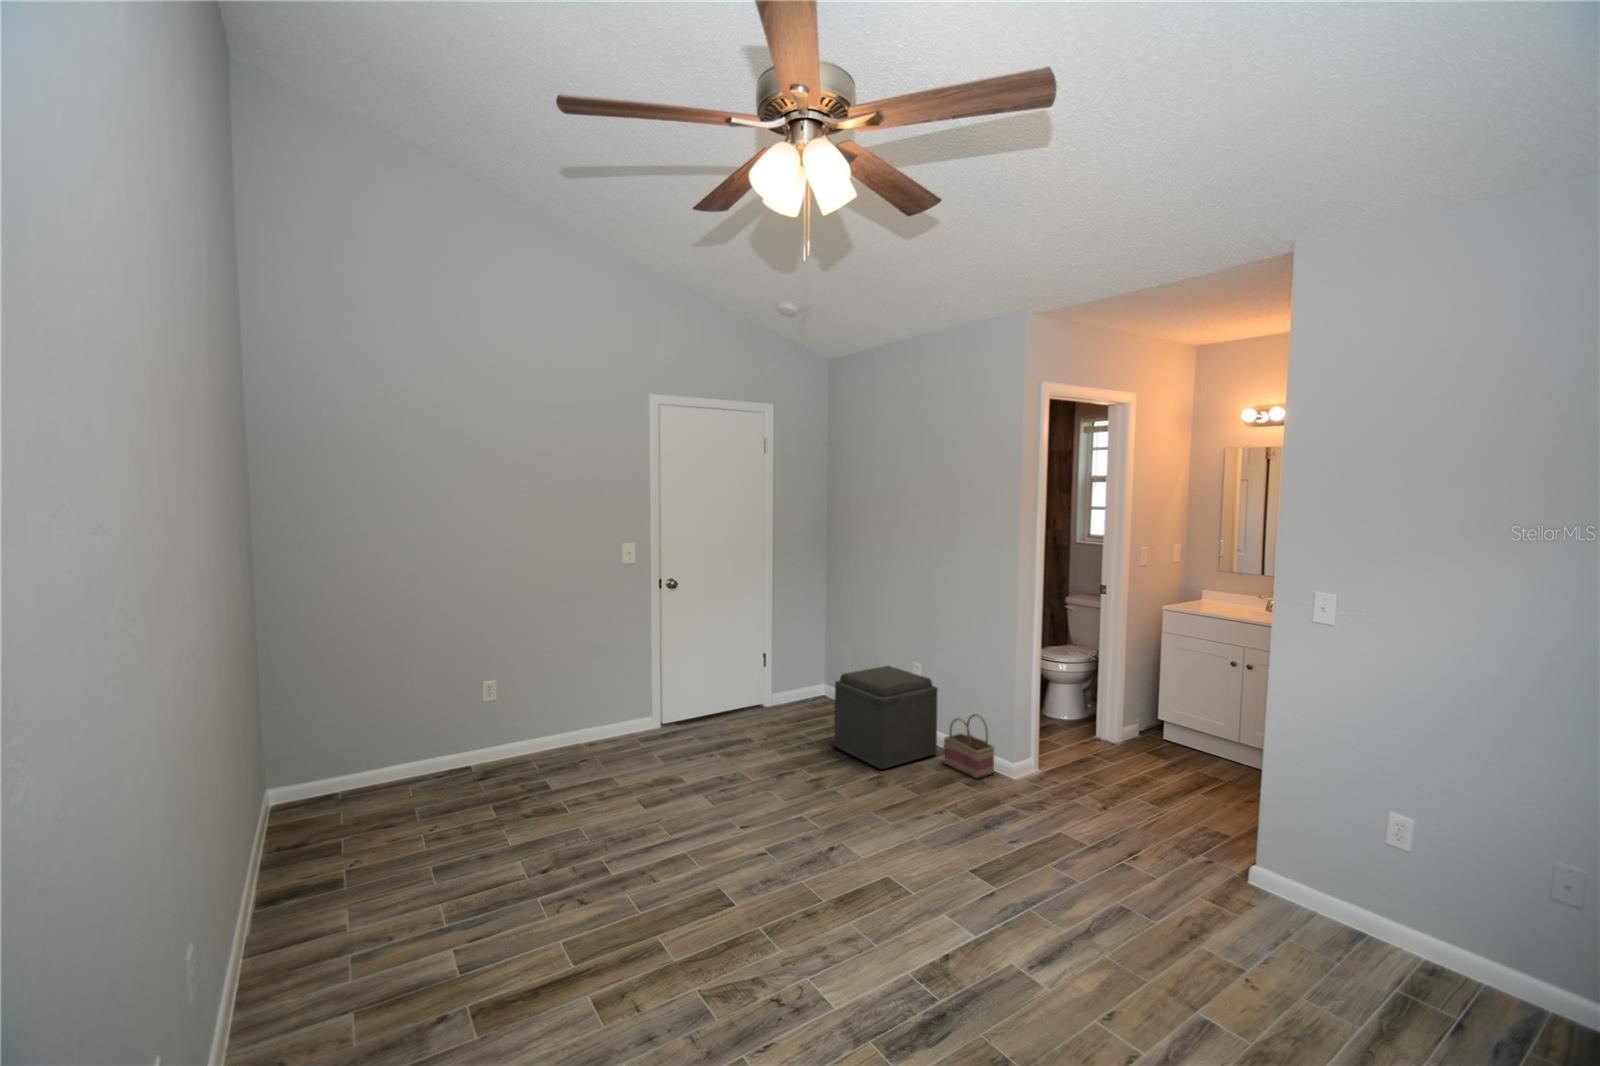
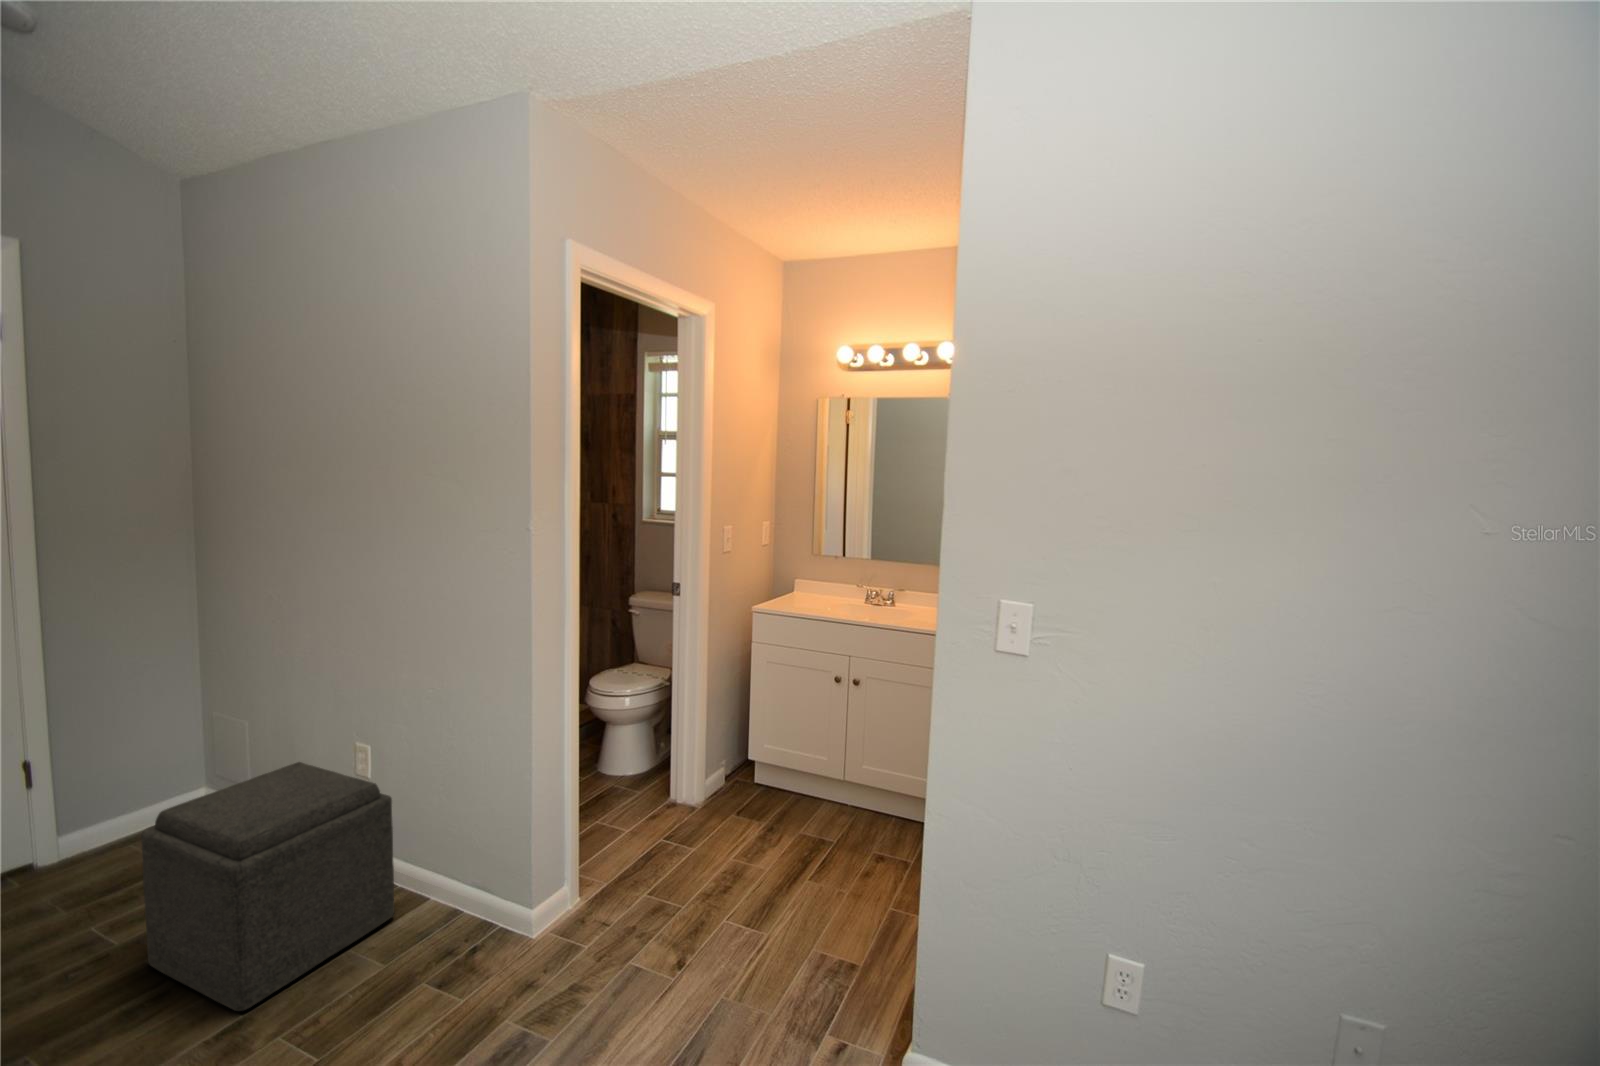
basket: present [944,714,995,778] -> none [400,834,500,965]

